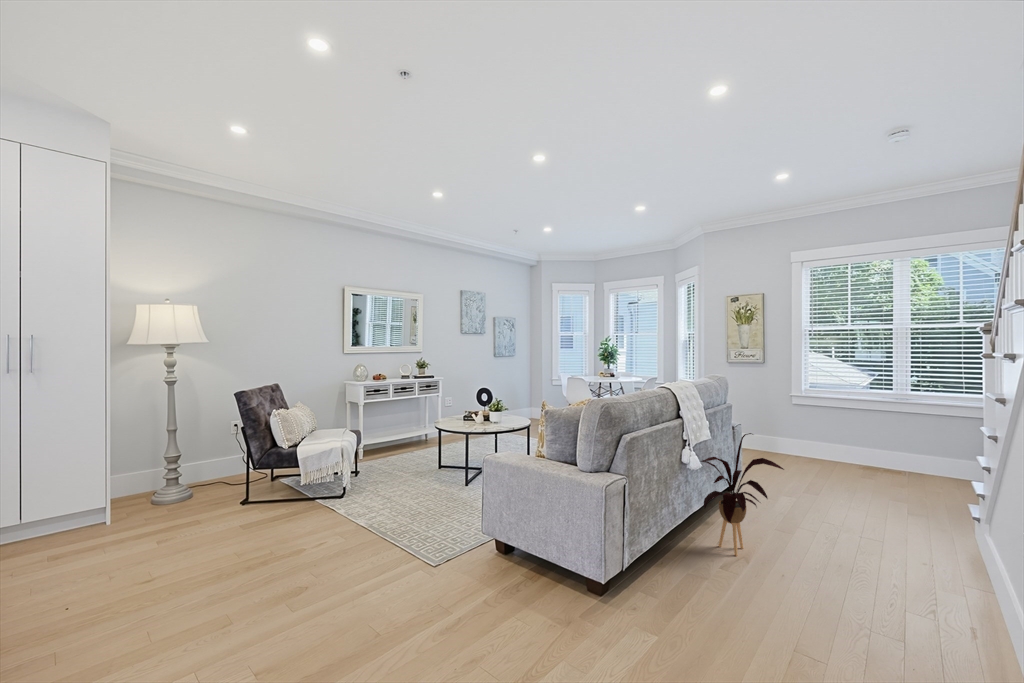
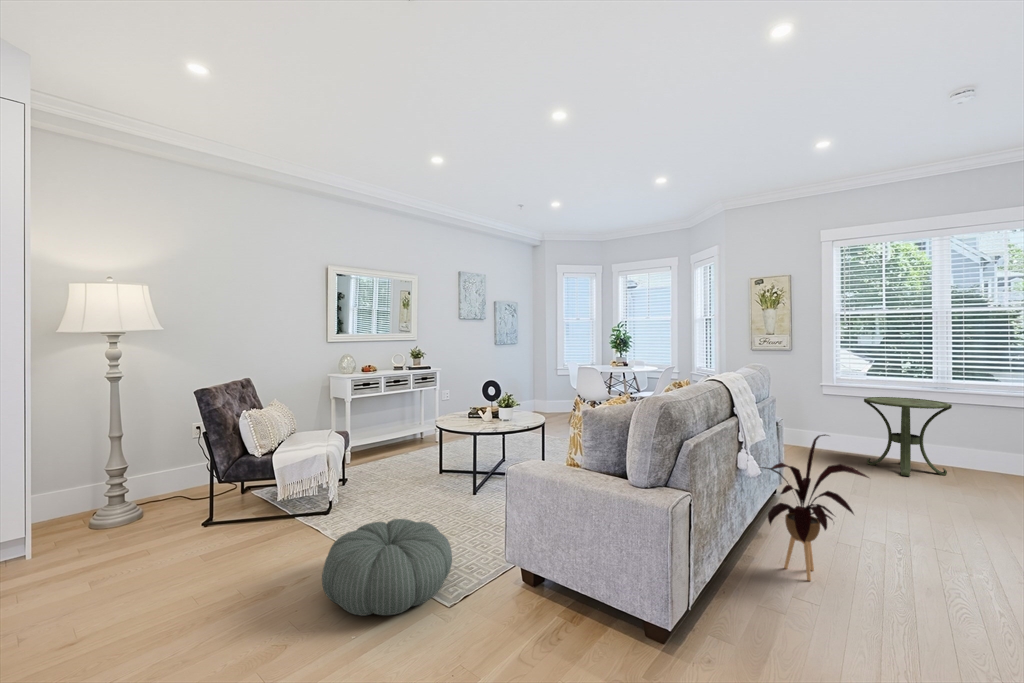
side table: none [826,406,903,478] -> present [864,397,952,476]
pouf: none [335,499,440,570] -> present [322,519,452,616]

